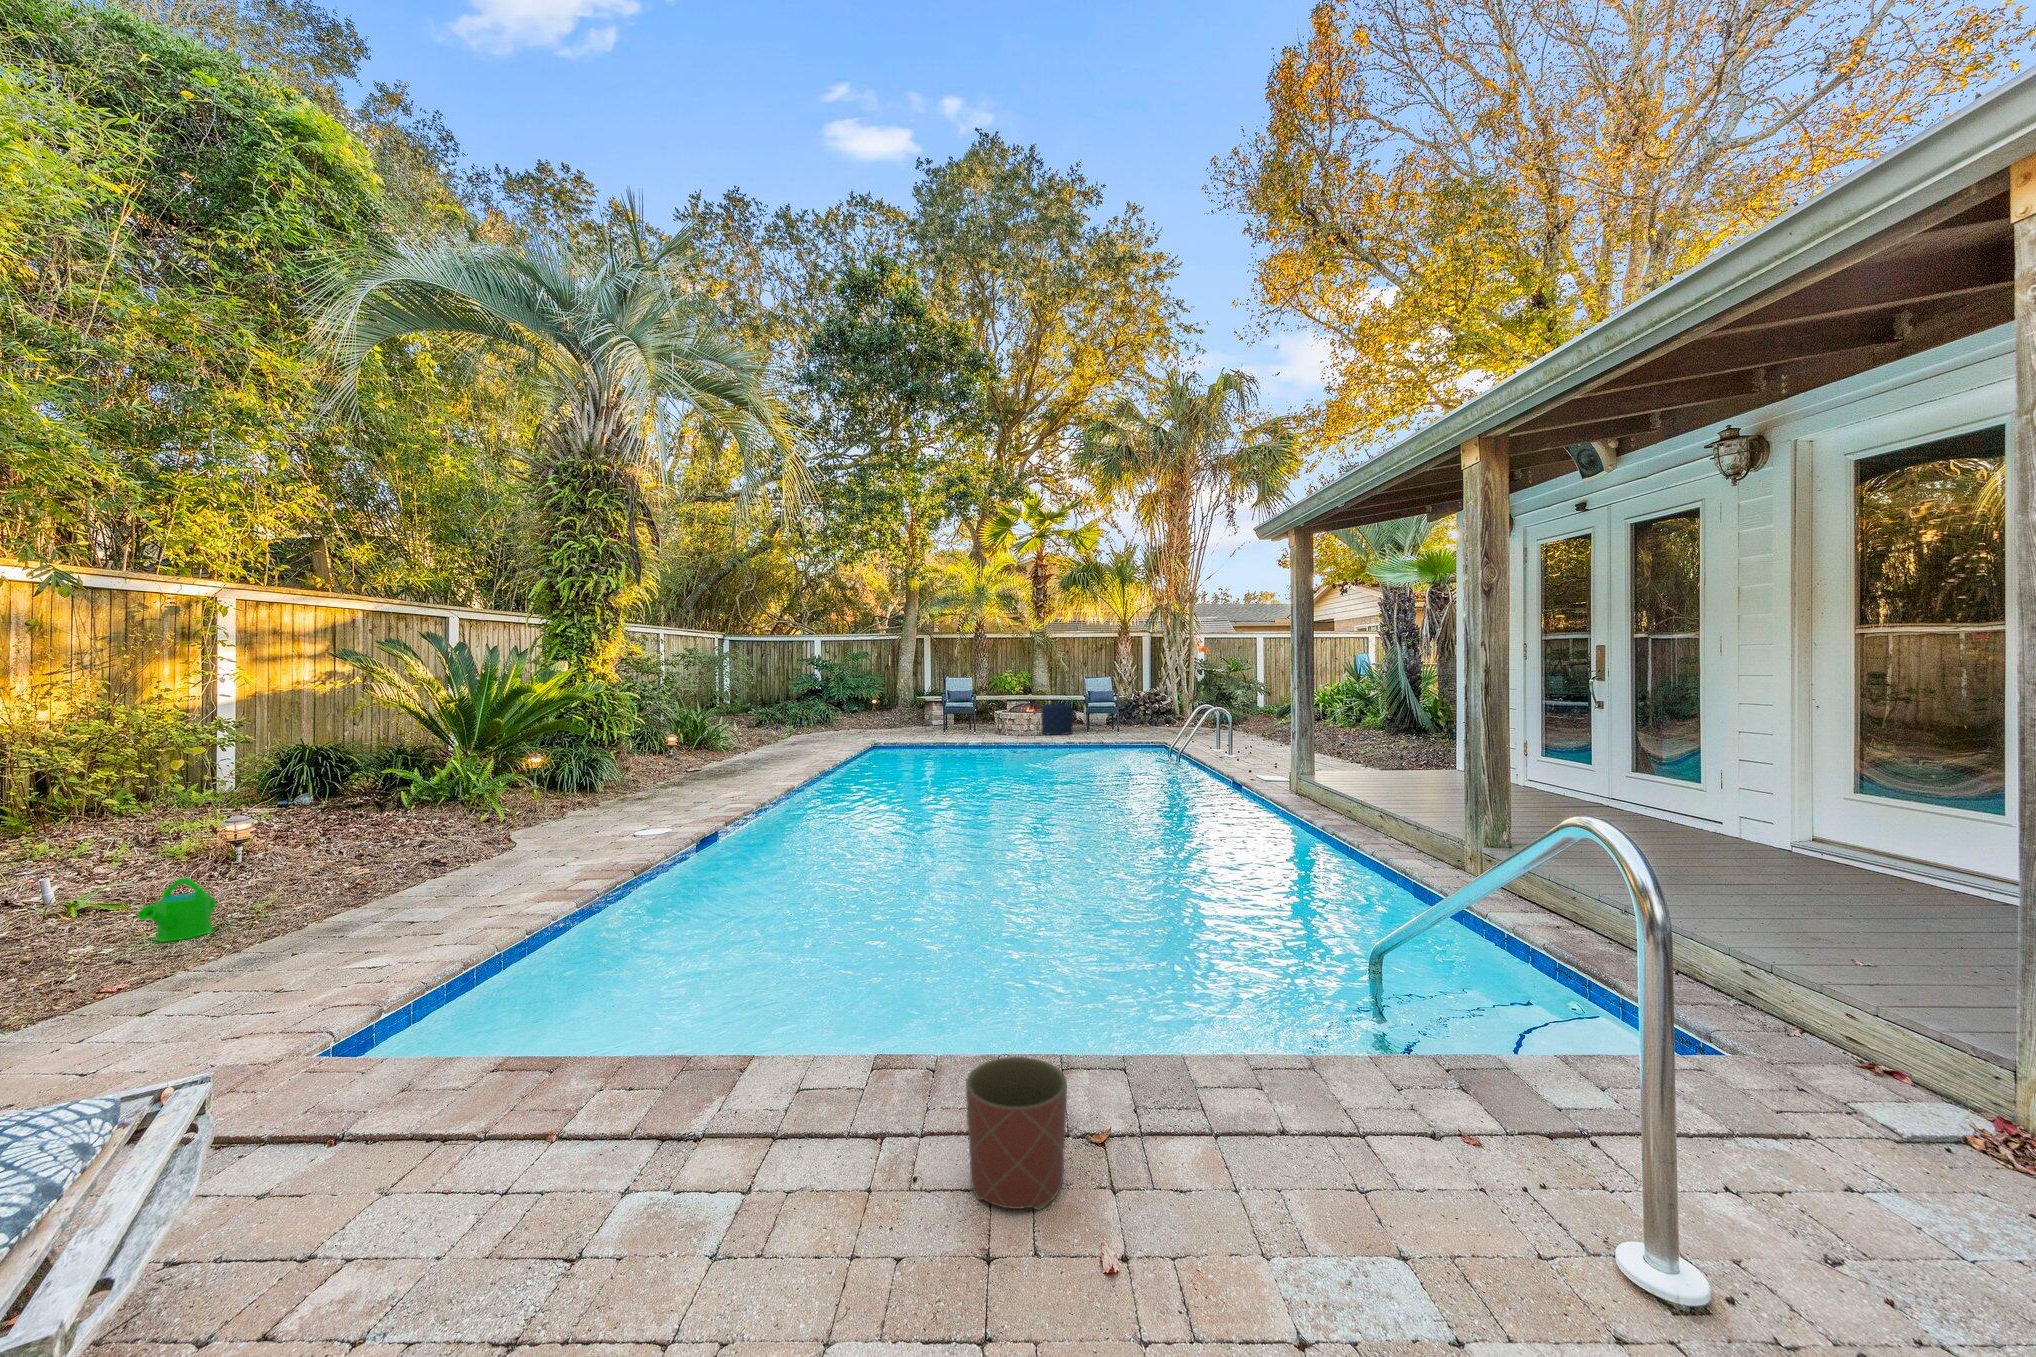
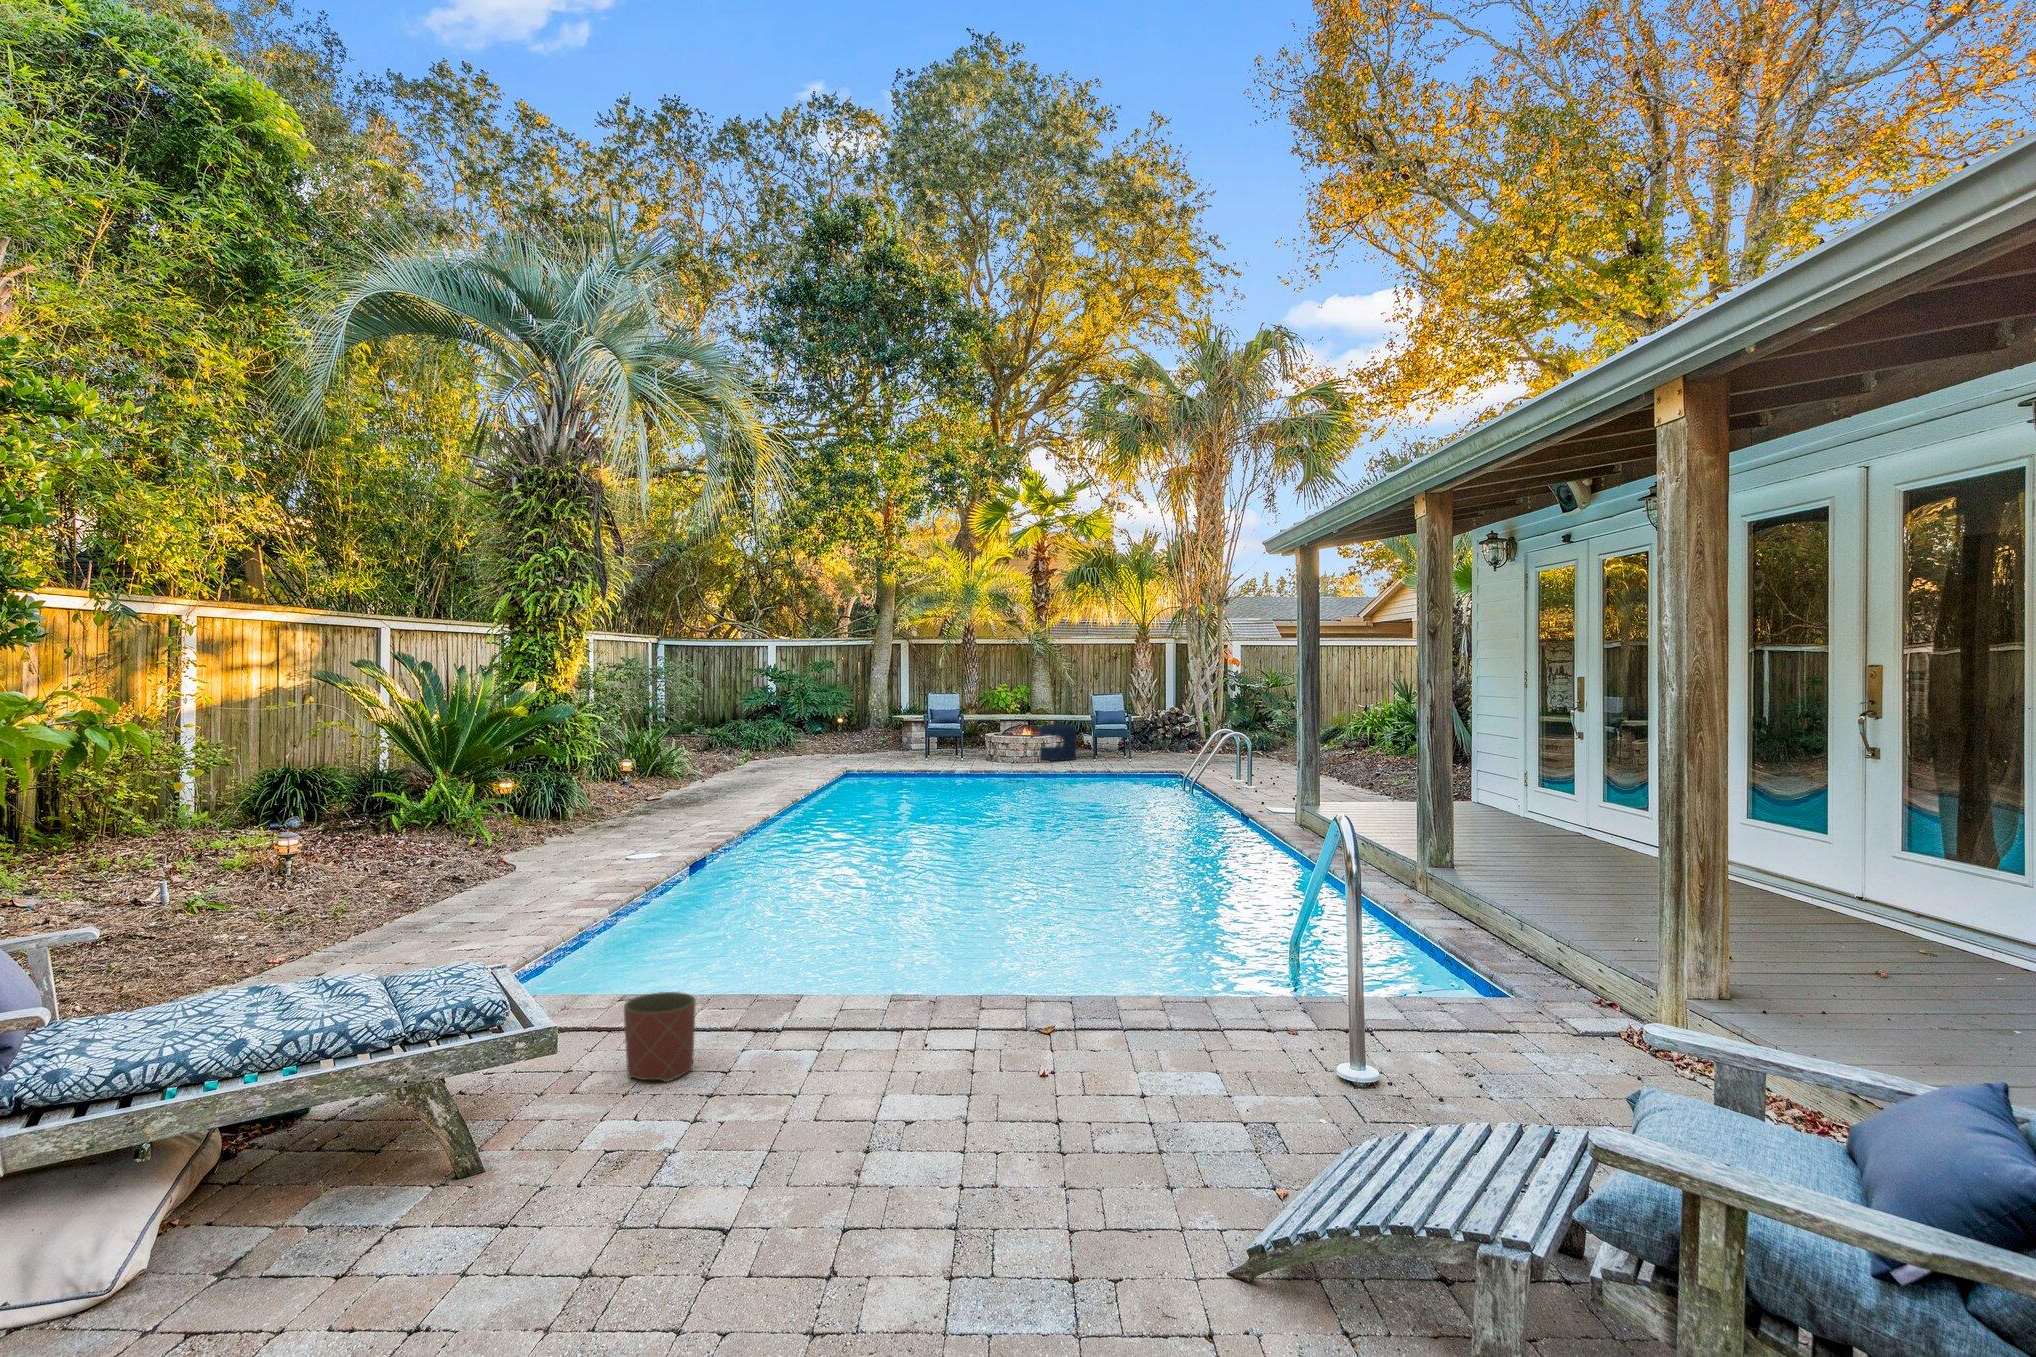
watering can: present [137,877,216,942] -> none [259,880,307,933]
planter: present [966,1057,1067,1210] -> present [624,992,696,1082]

